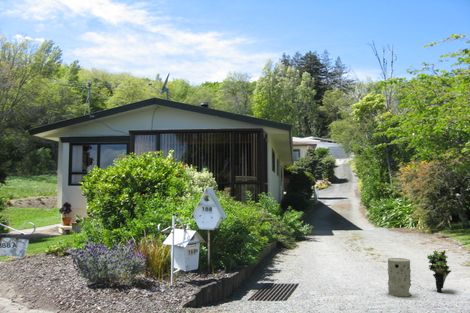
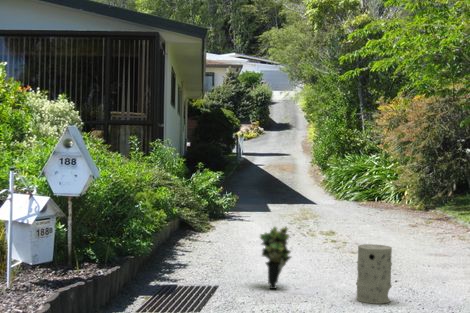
potted plant: present [427,250,451,292] -> present [260,227,291,289]

